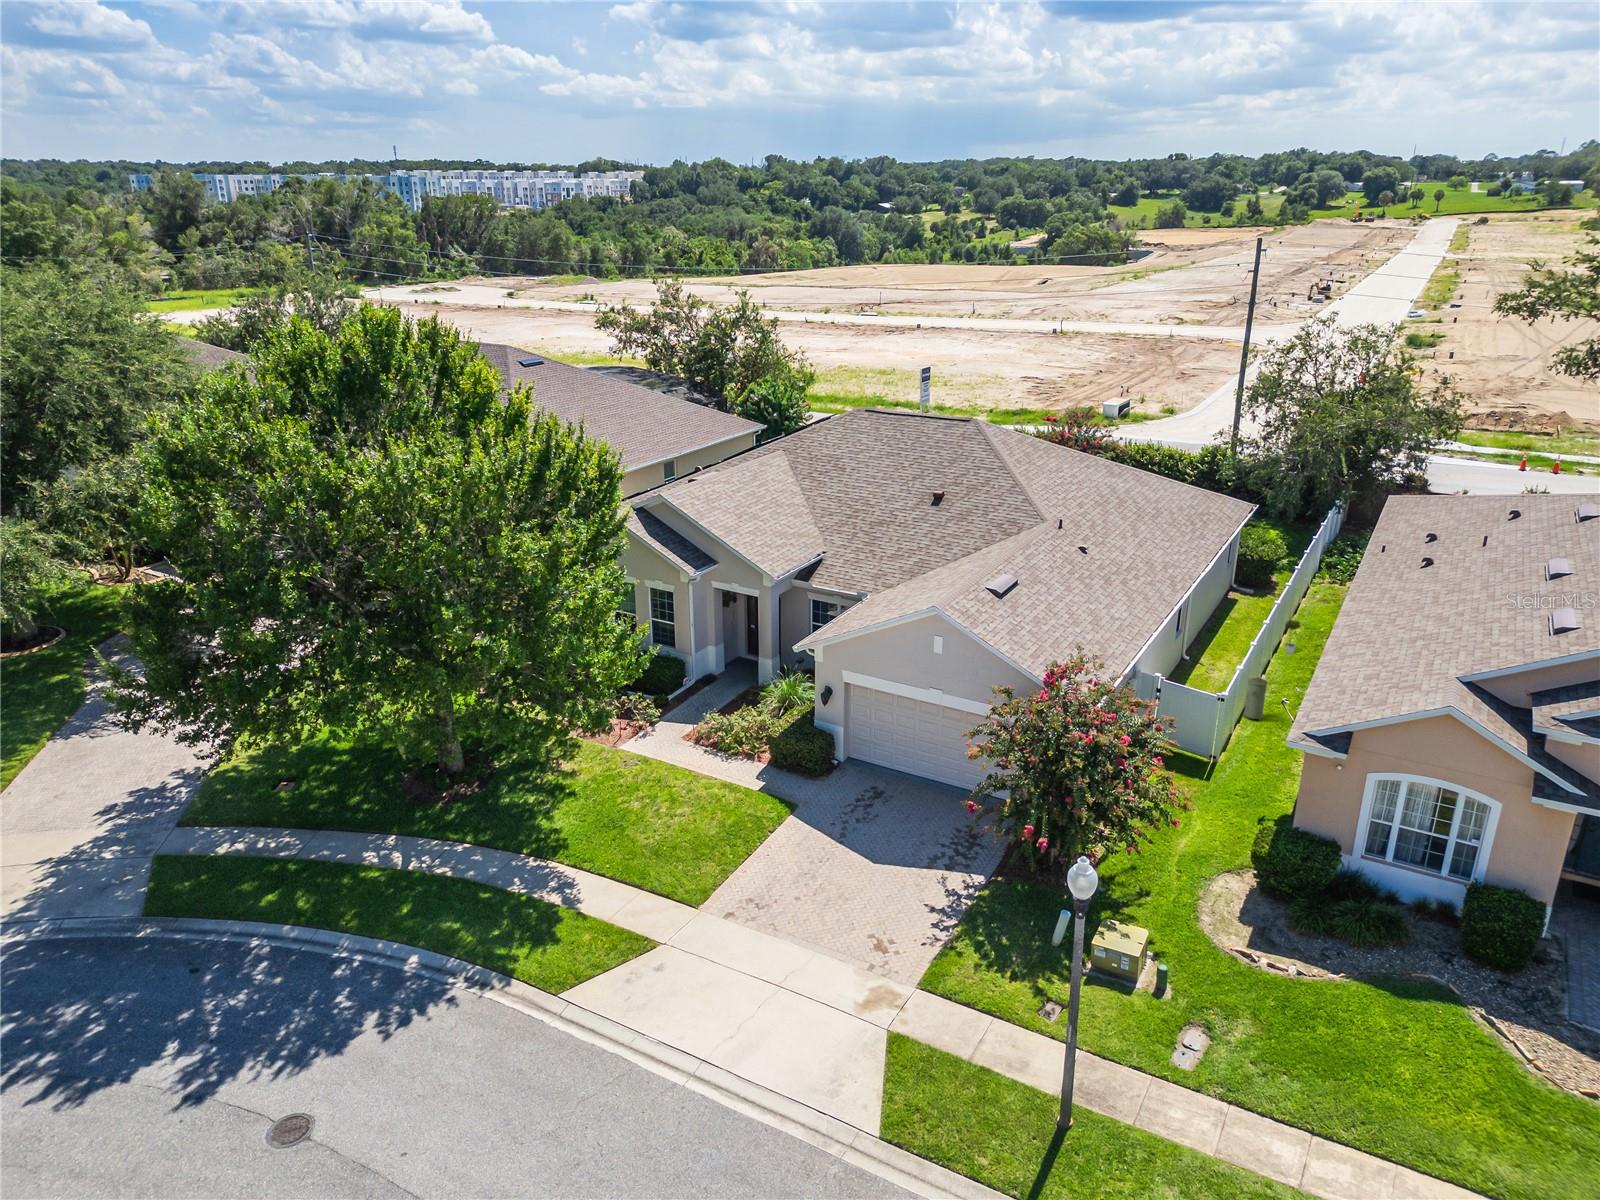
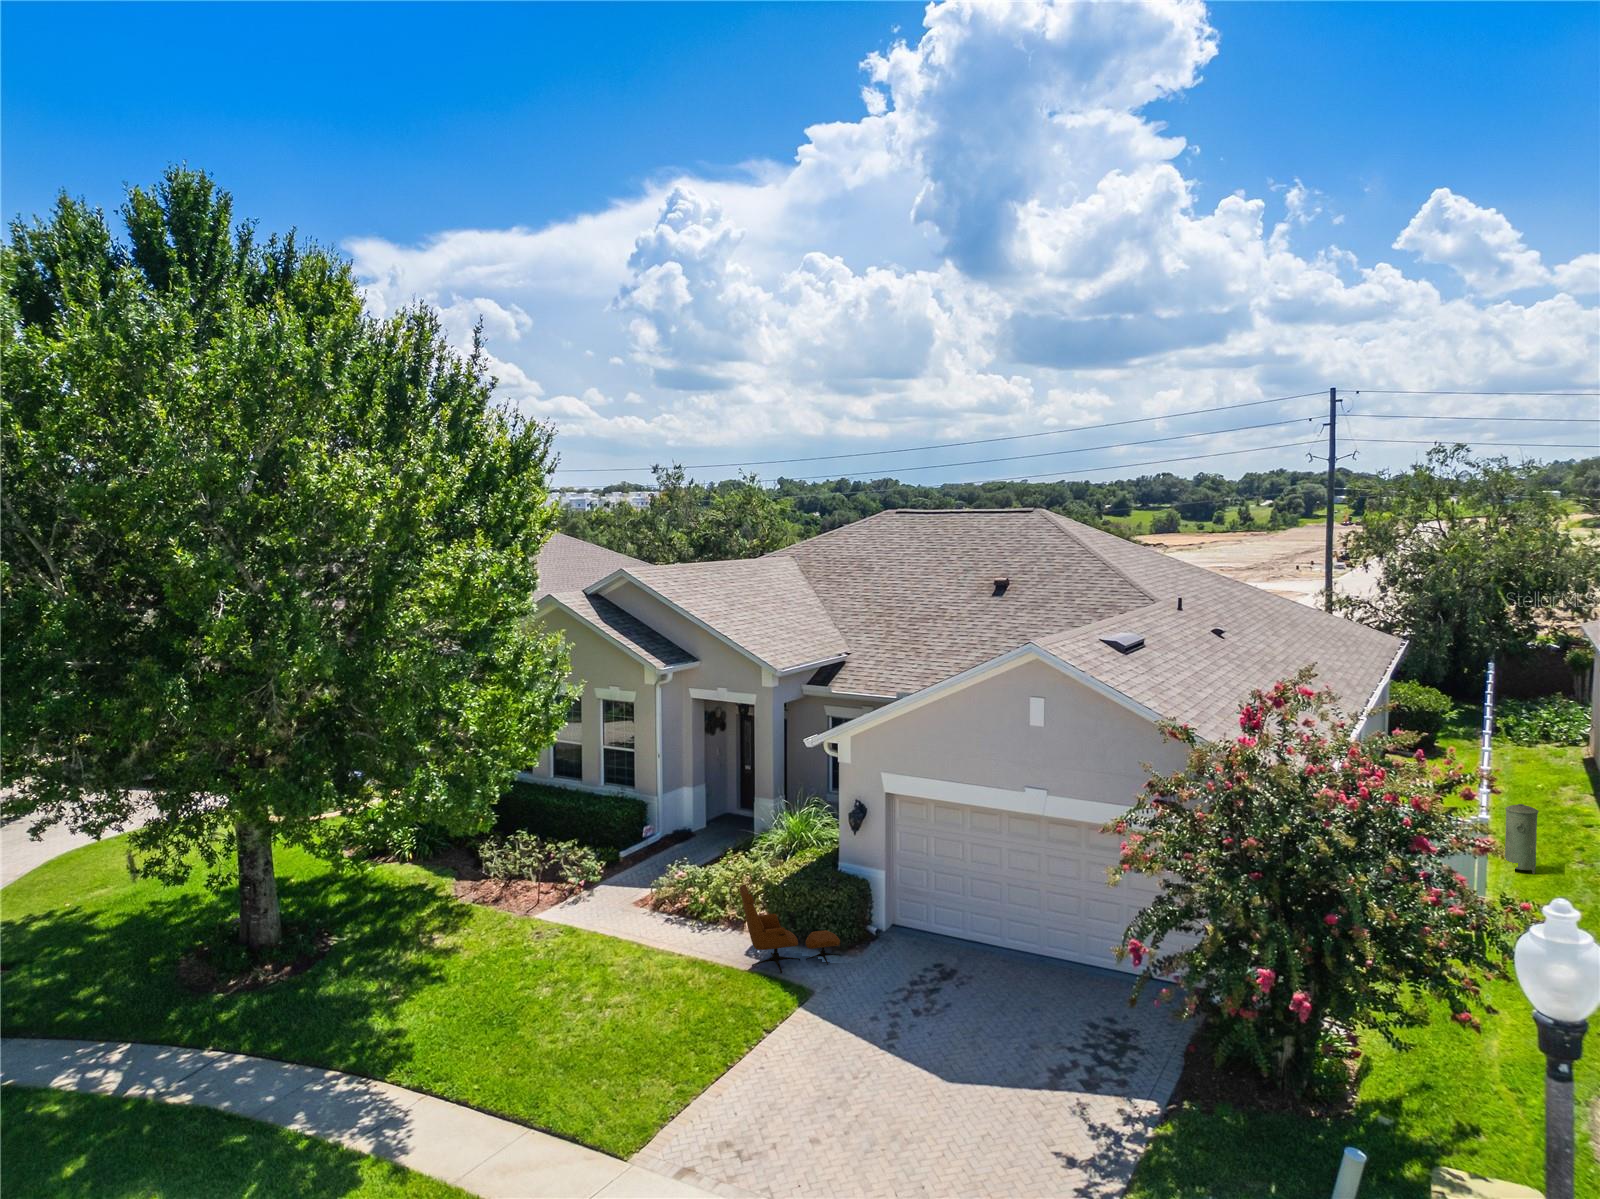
potted tree: present [1283,620,1301,654] -> none [1517,746,1543,797]
lounge chair: none [753,739,814,791] -> present [740,884,840,973]

